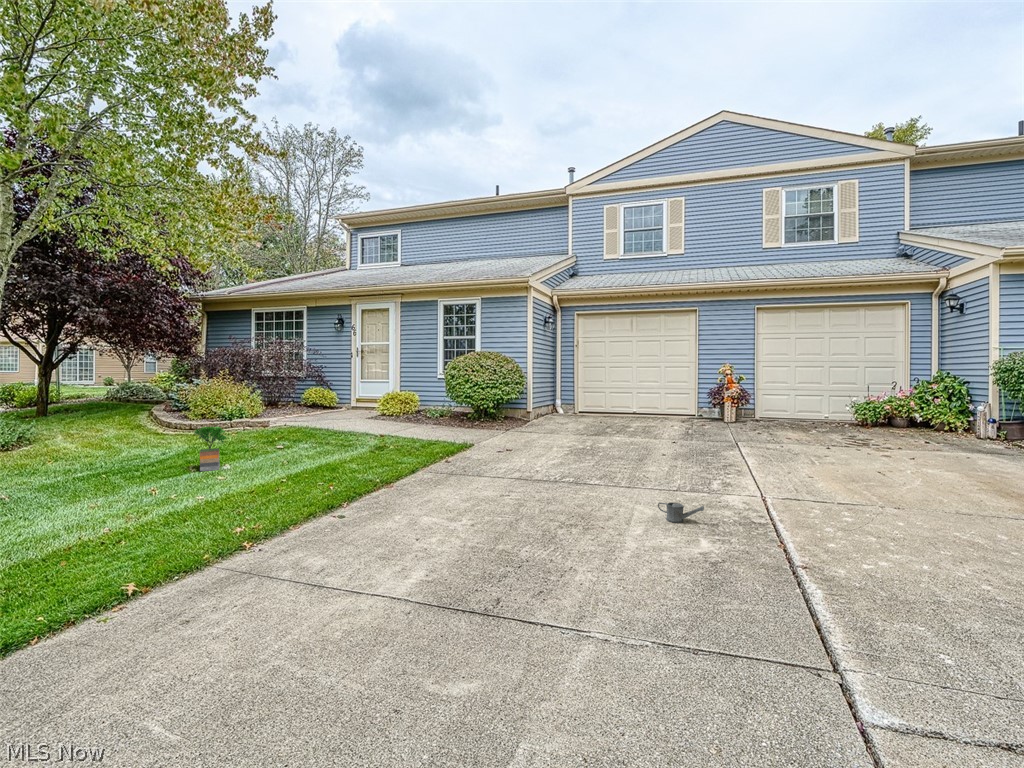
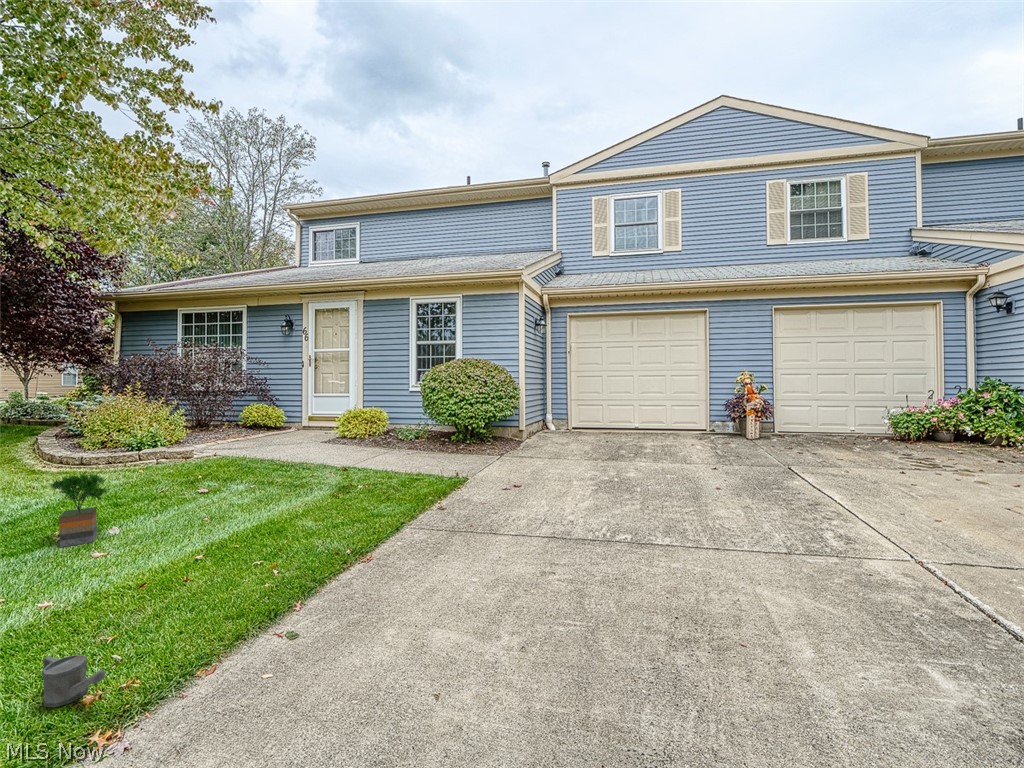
watering can: present [658,502,704,523] -> present [42,655,105,707]

